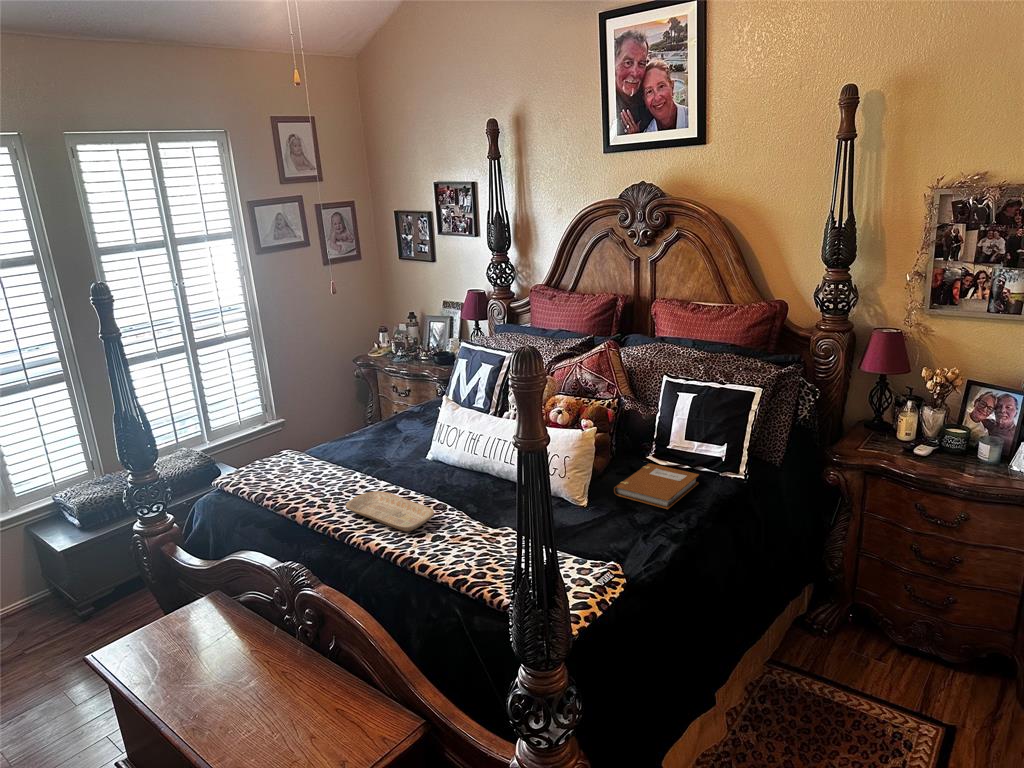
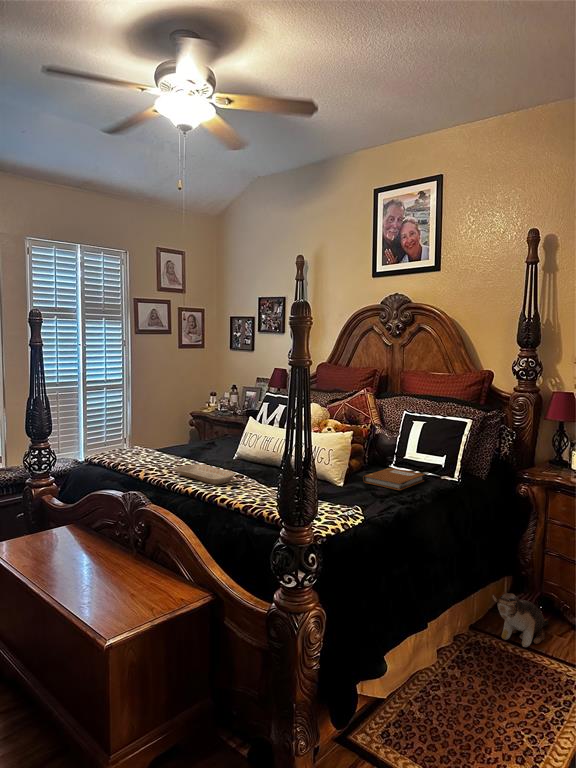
plush toy: none [794,622,862,686] -> present [492,593,549,647]

